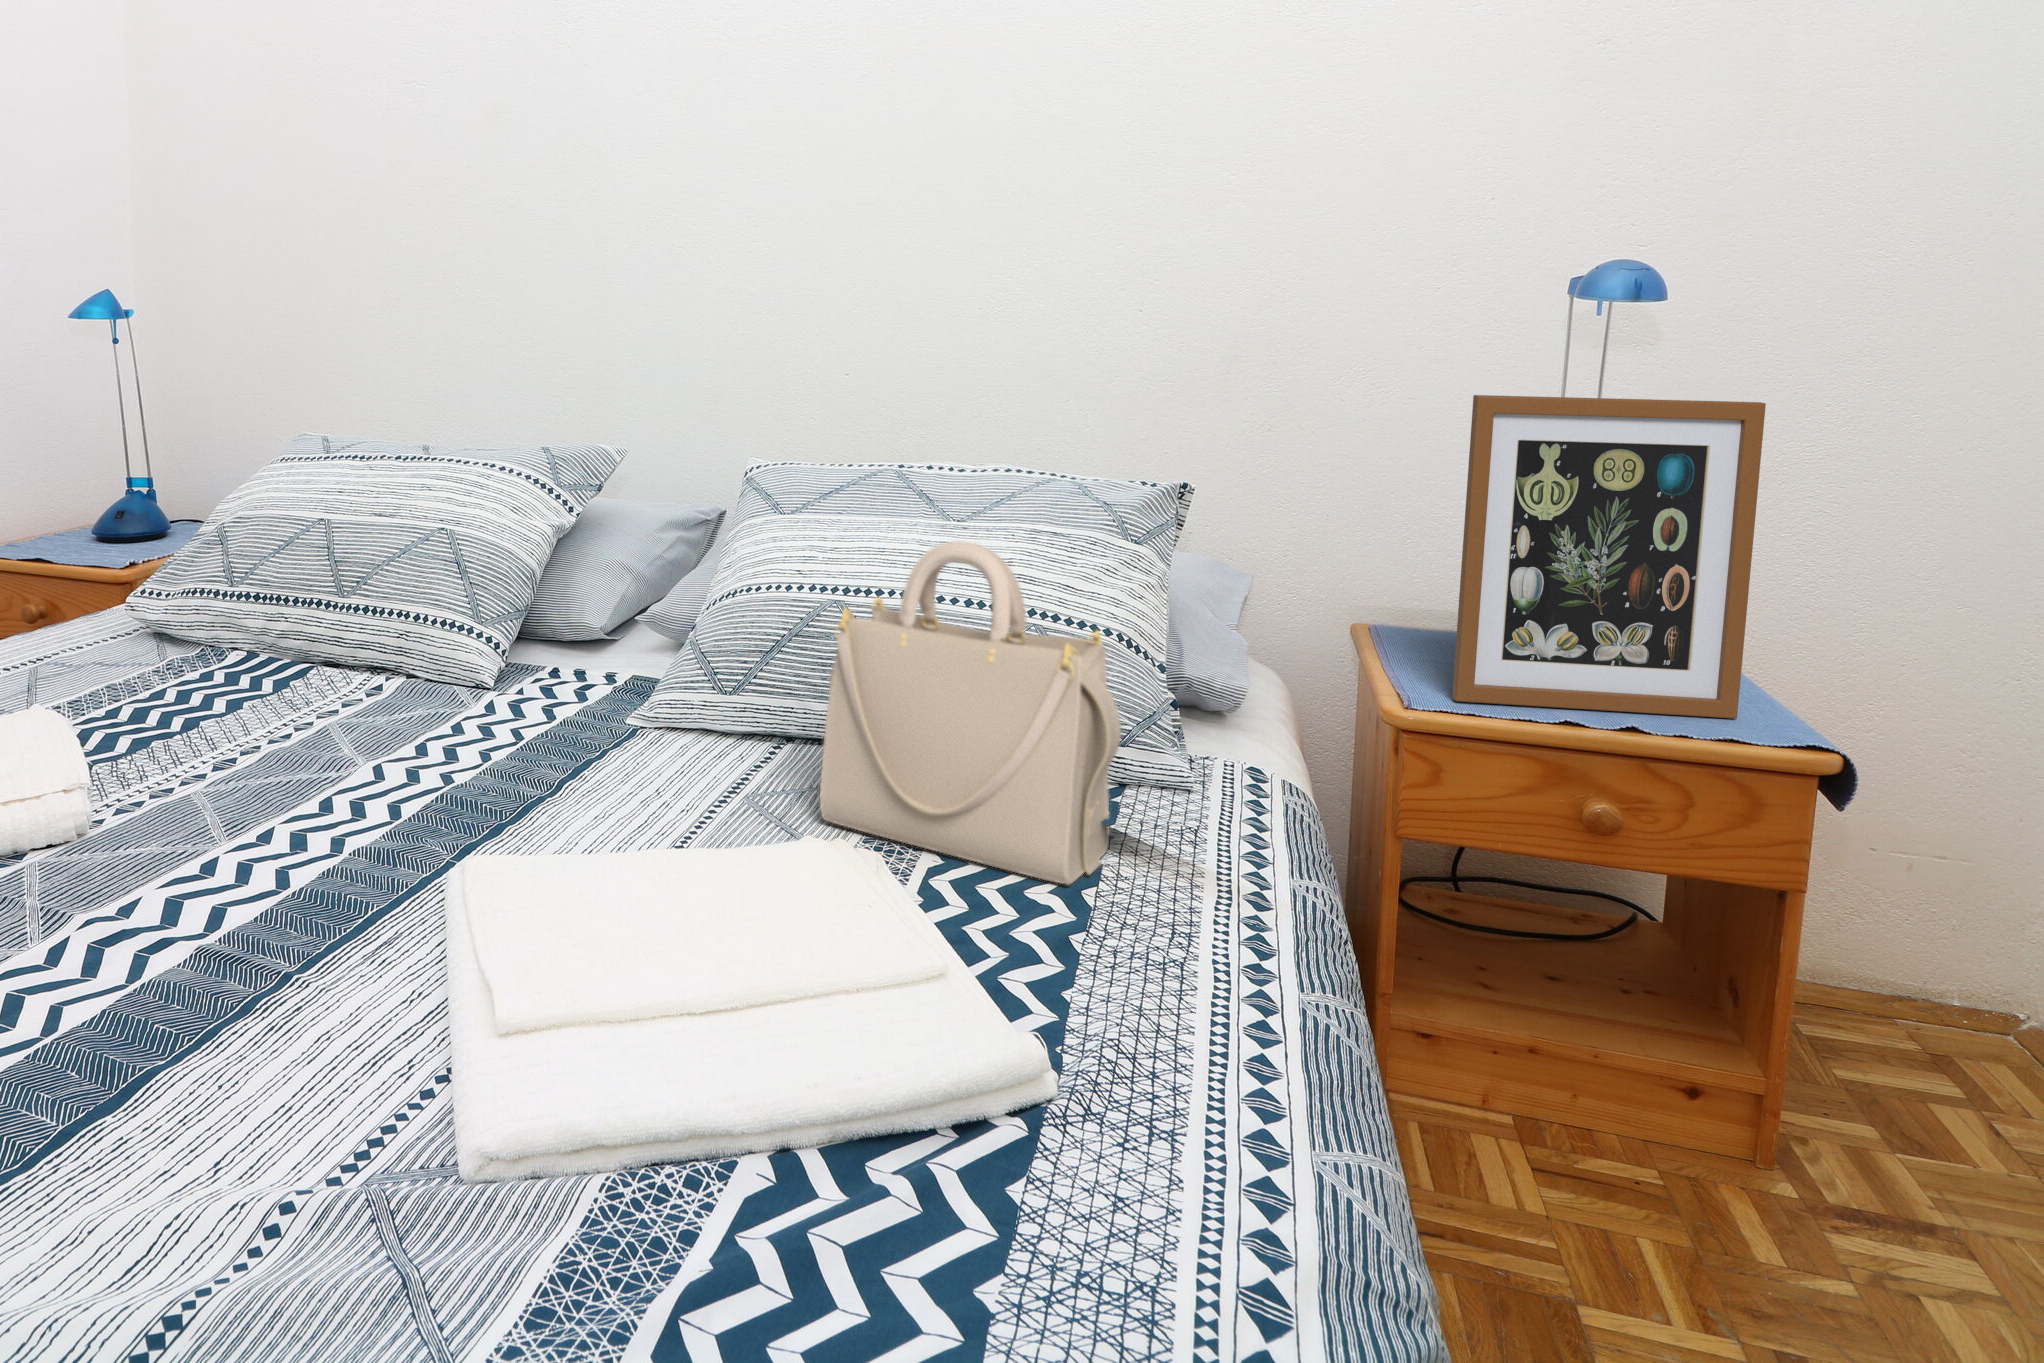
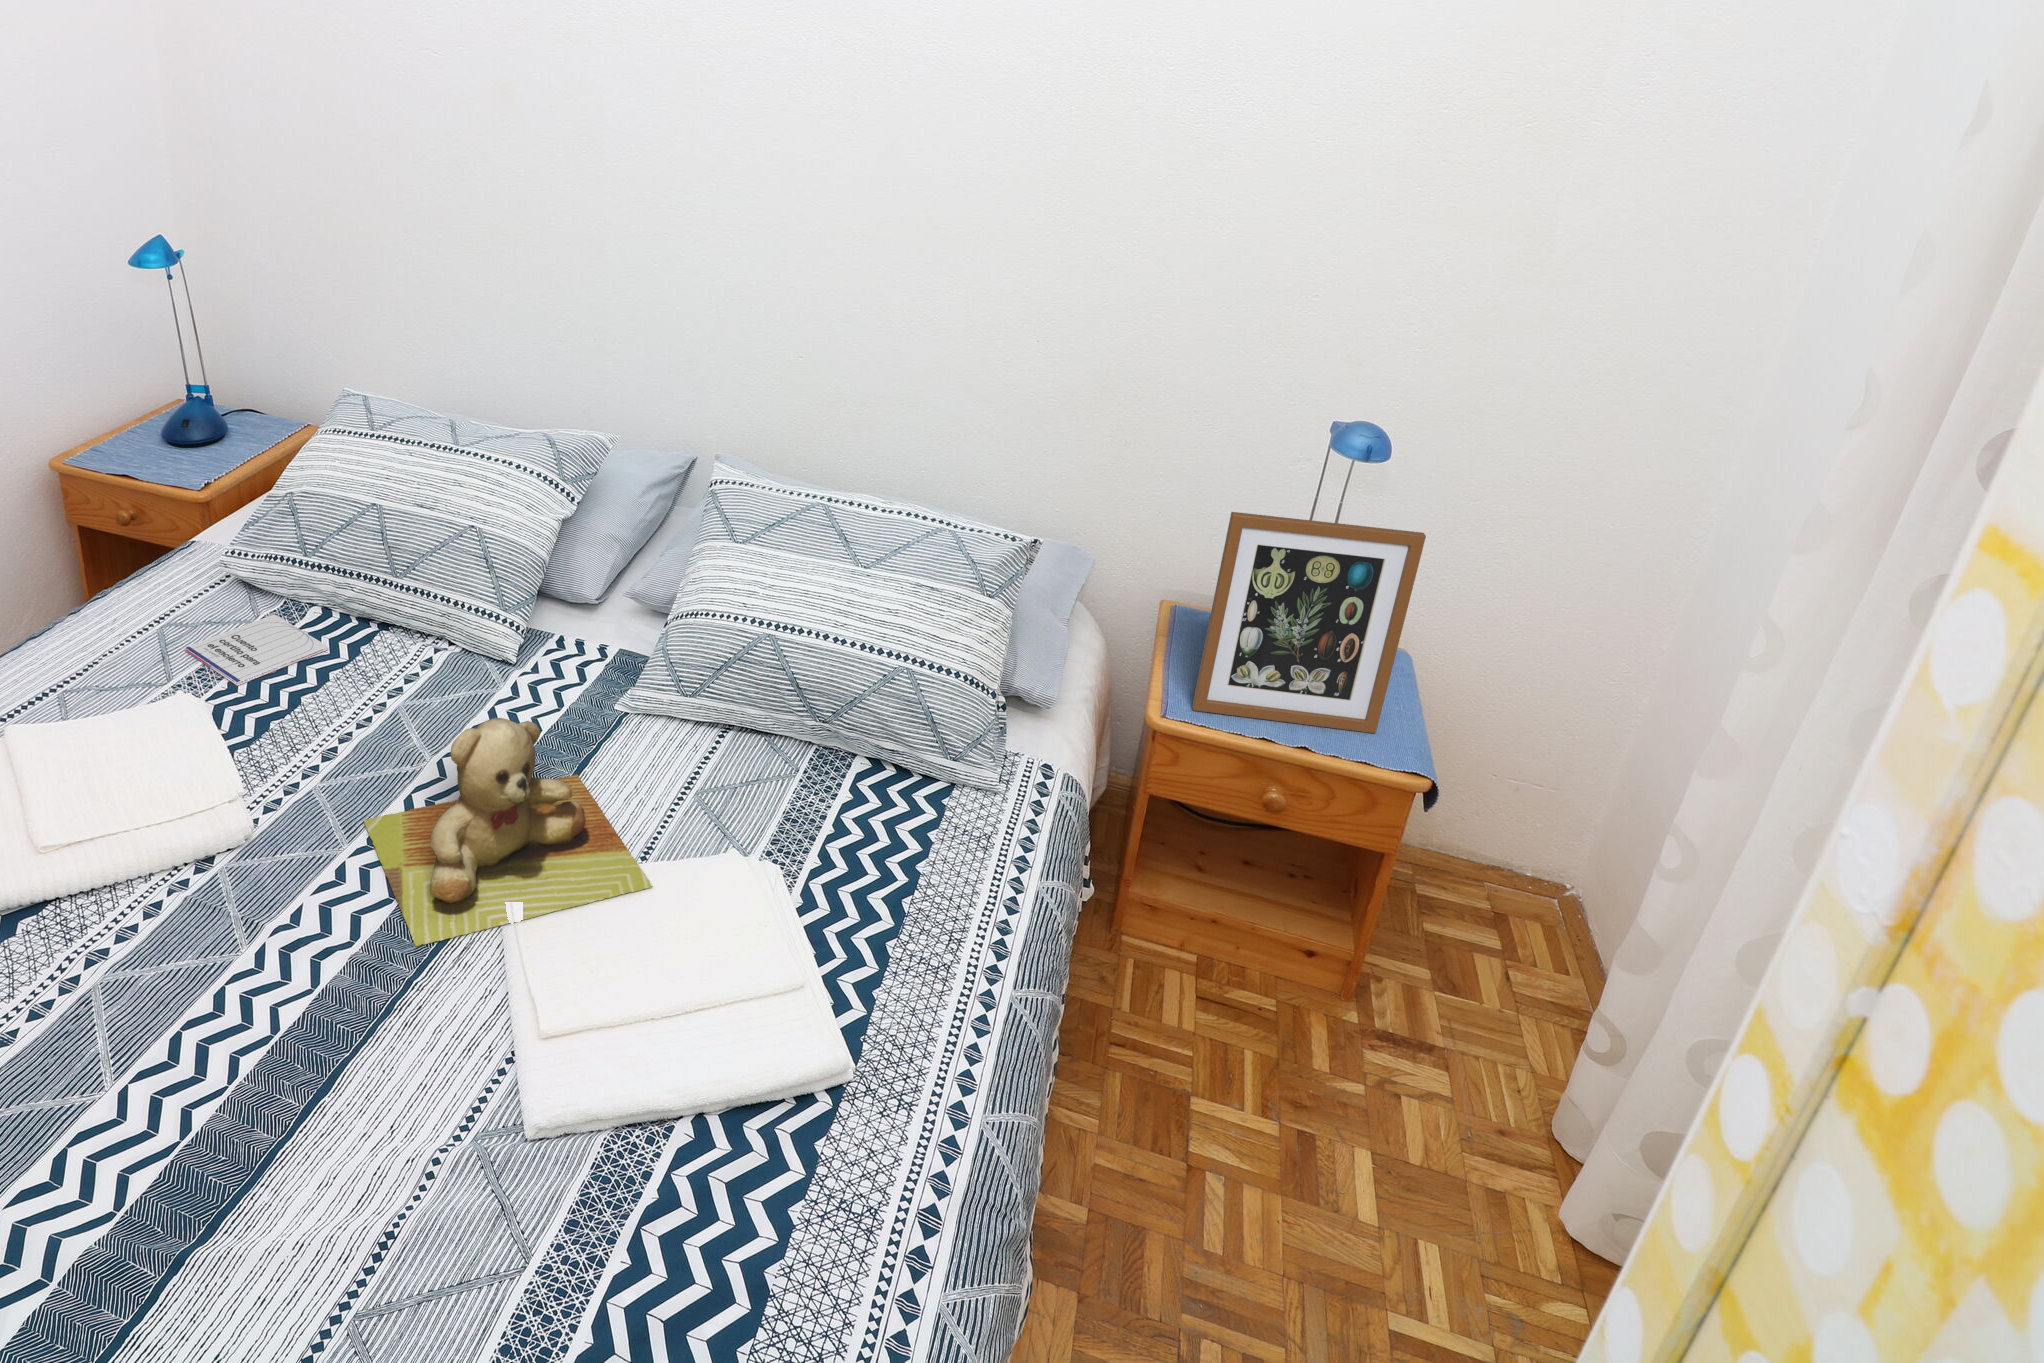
handbag: present [820,541,1121,884] -> none [743,668,937,895]
teddy bear: none [253,627,687,940] -> present [363,718,653,946]
notebook: none [52,652,244,708] -> present [184,614,328,686]

